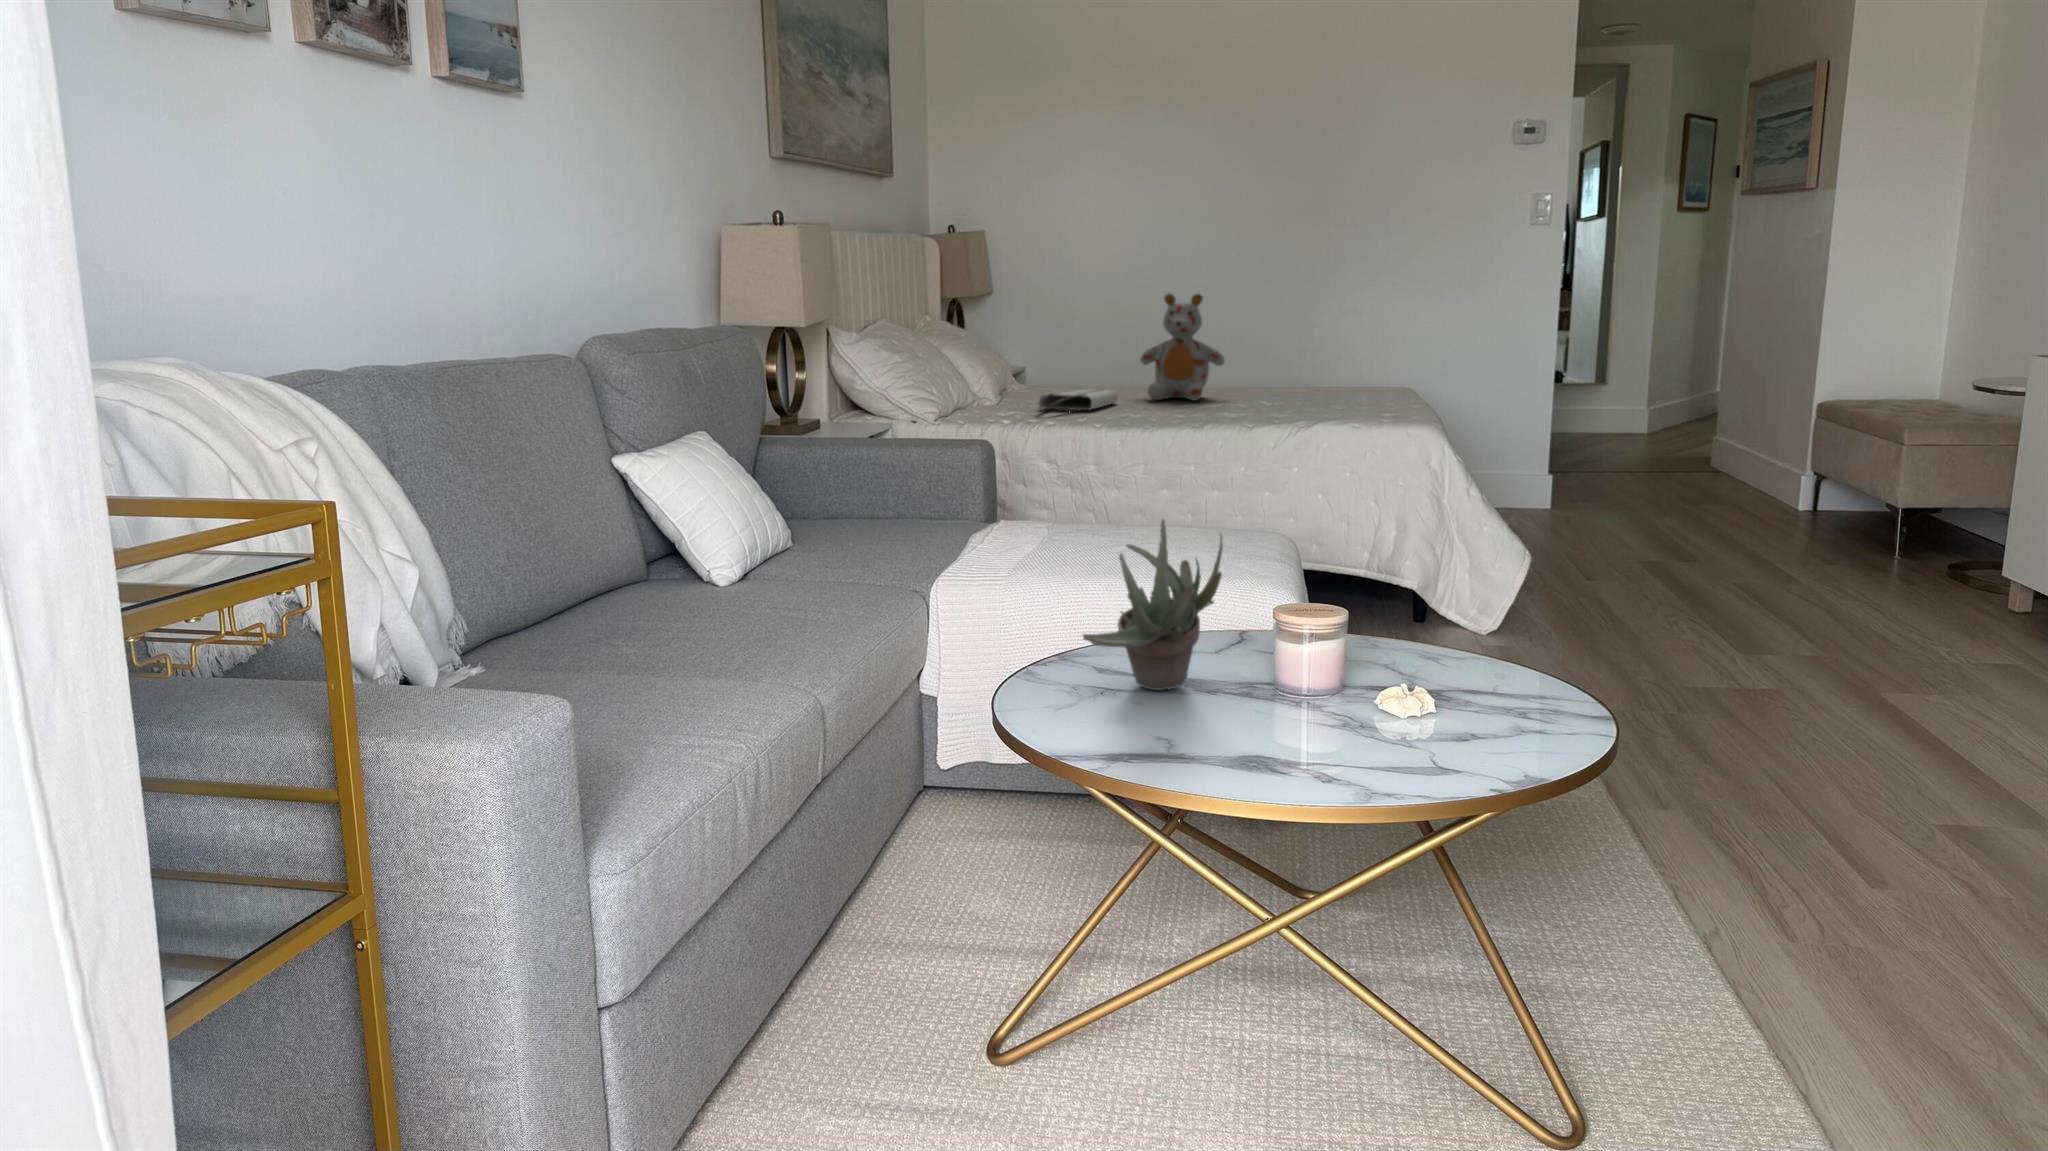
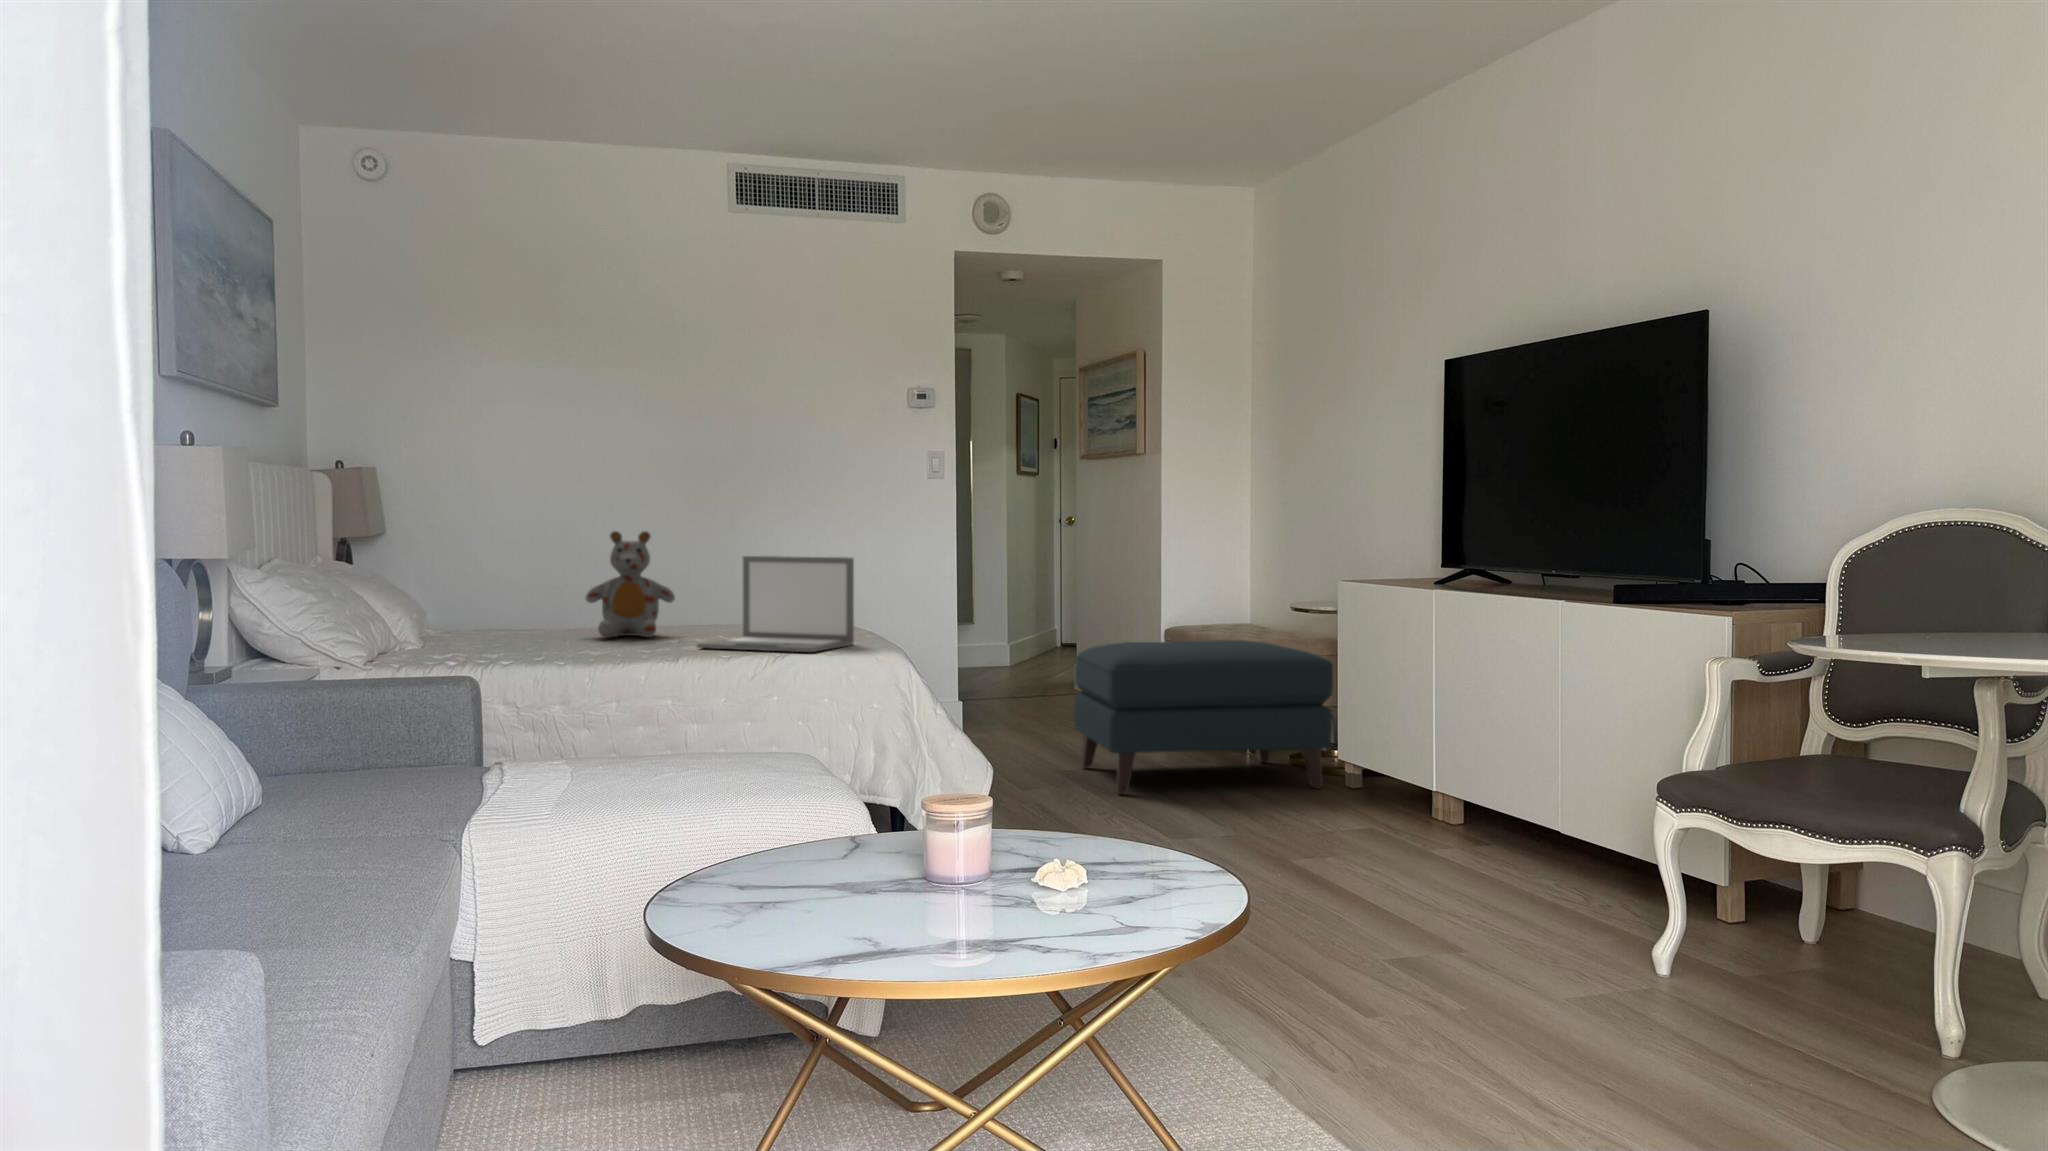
laptop: none [1230,321,1397,425] -> present [697,556,854,652]
tote bag: present [1038,389,1118,411] -> none [485,629,568,650]
ottoman: none [1666,423,2007,609] -> present [1074,640,1333,795]
succulent plant: present [1083,519,1223,690] -> none [754,714,879,897]

